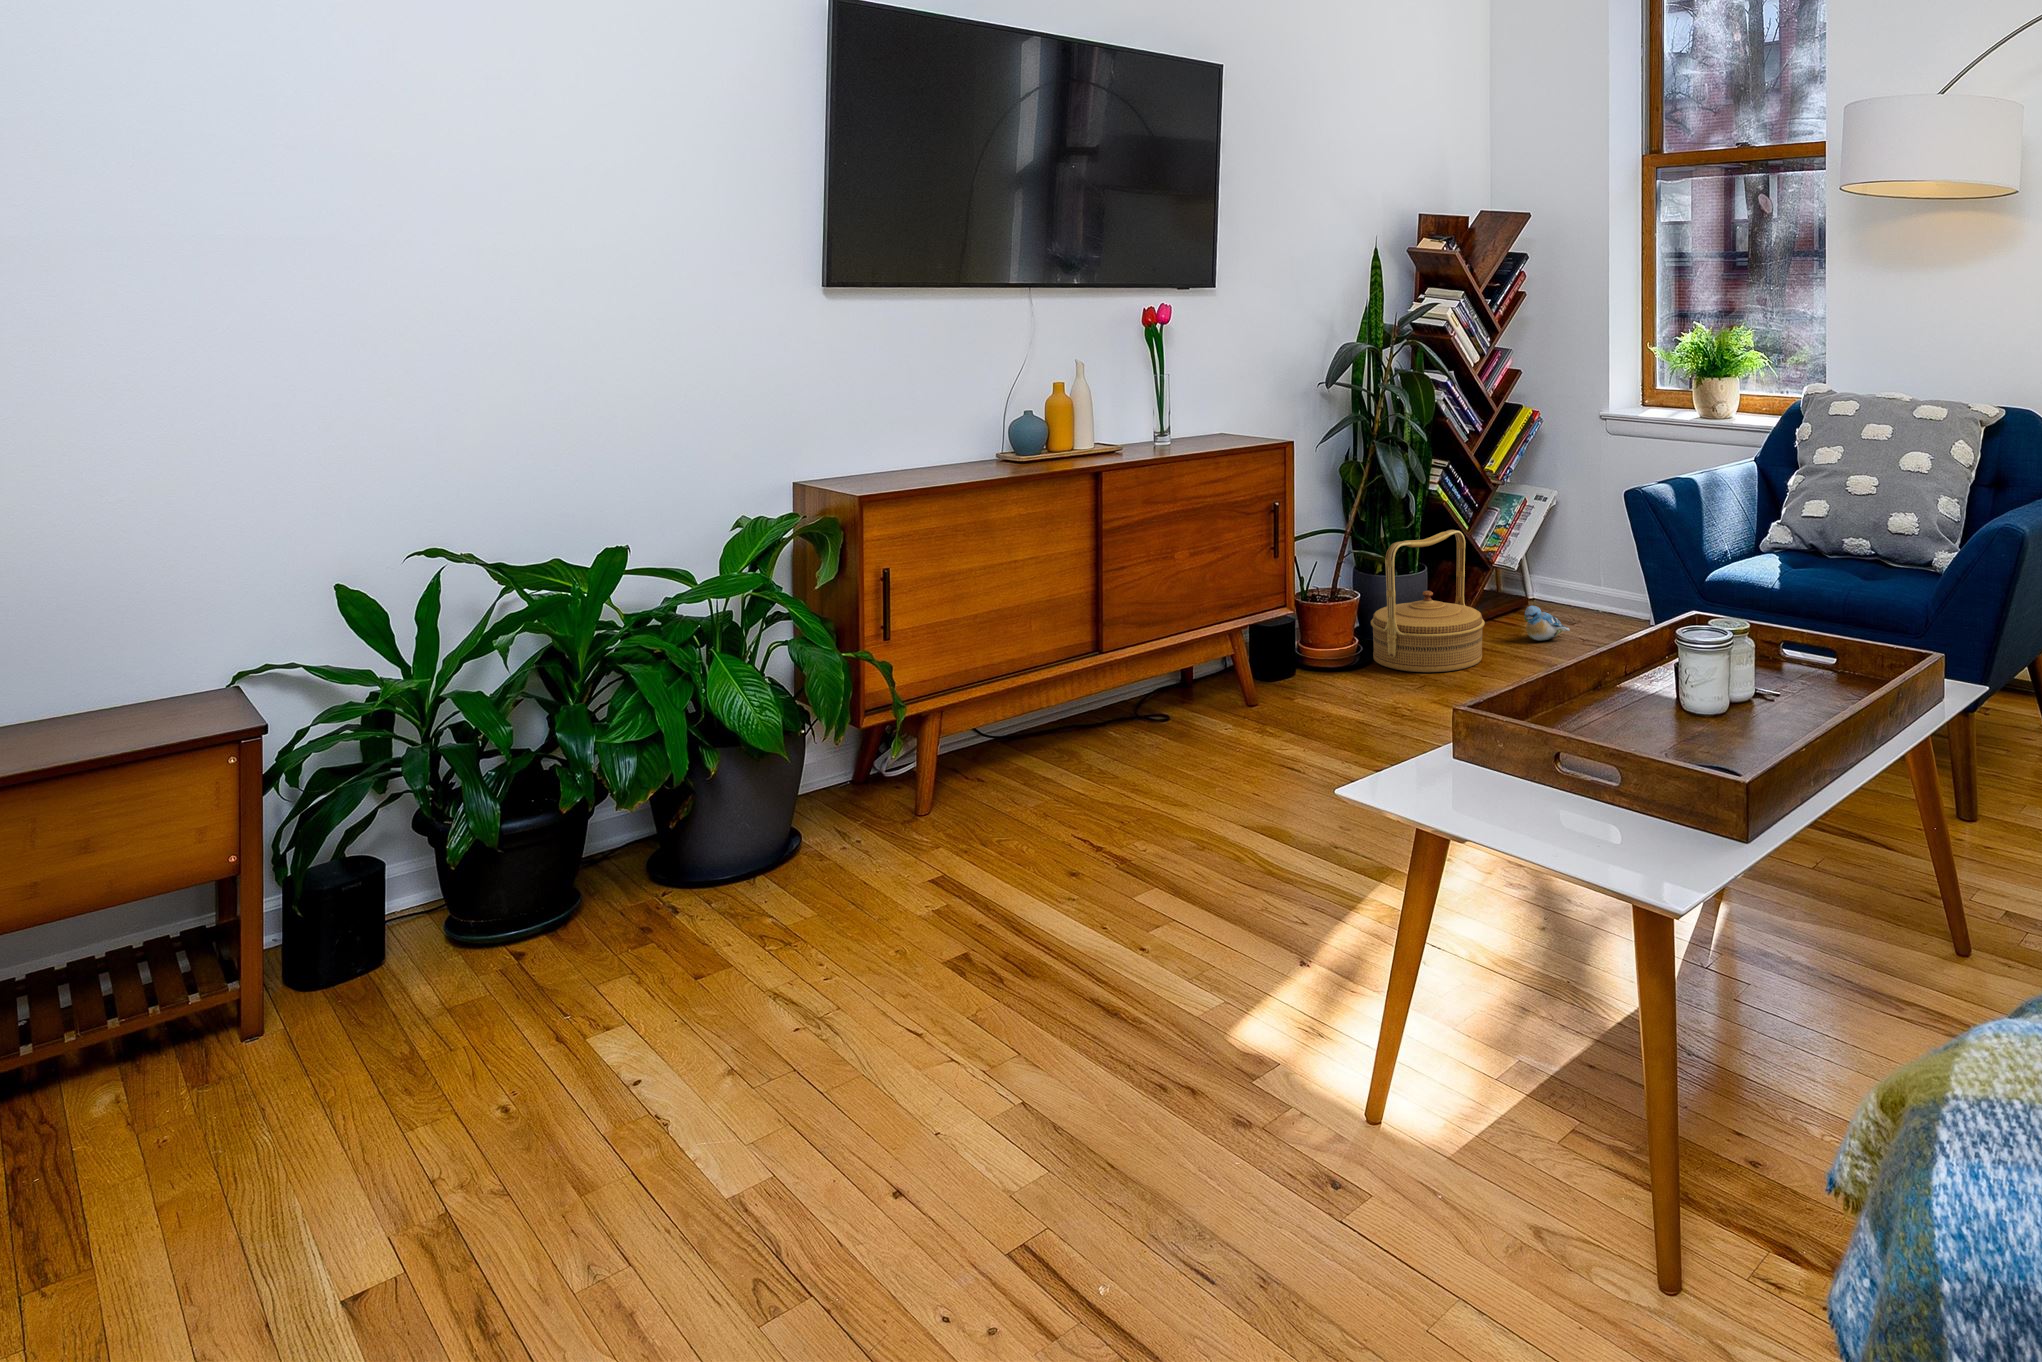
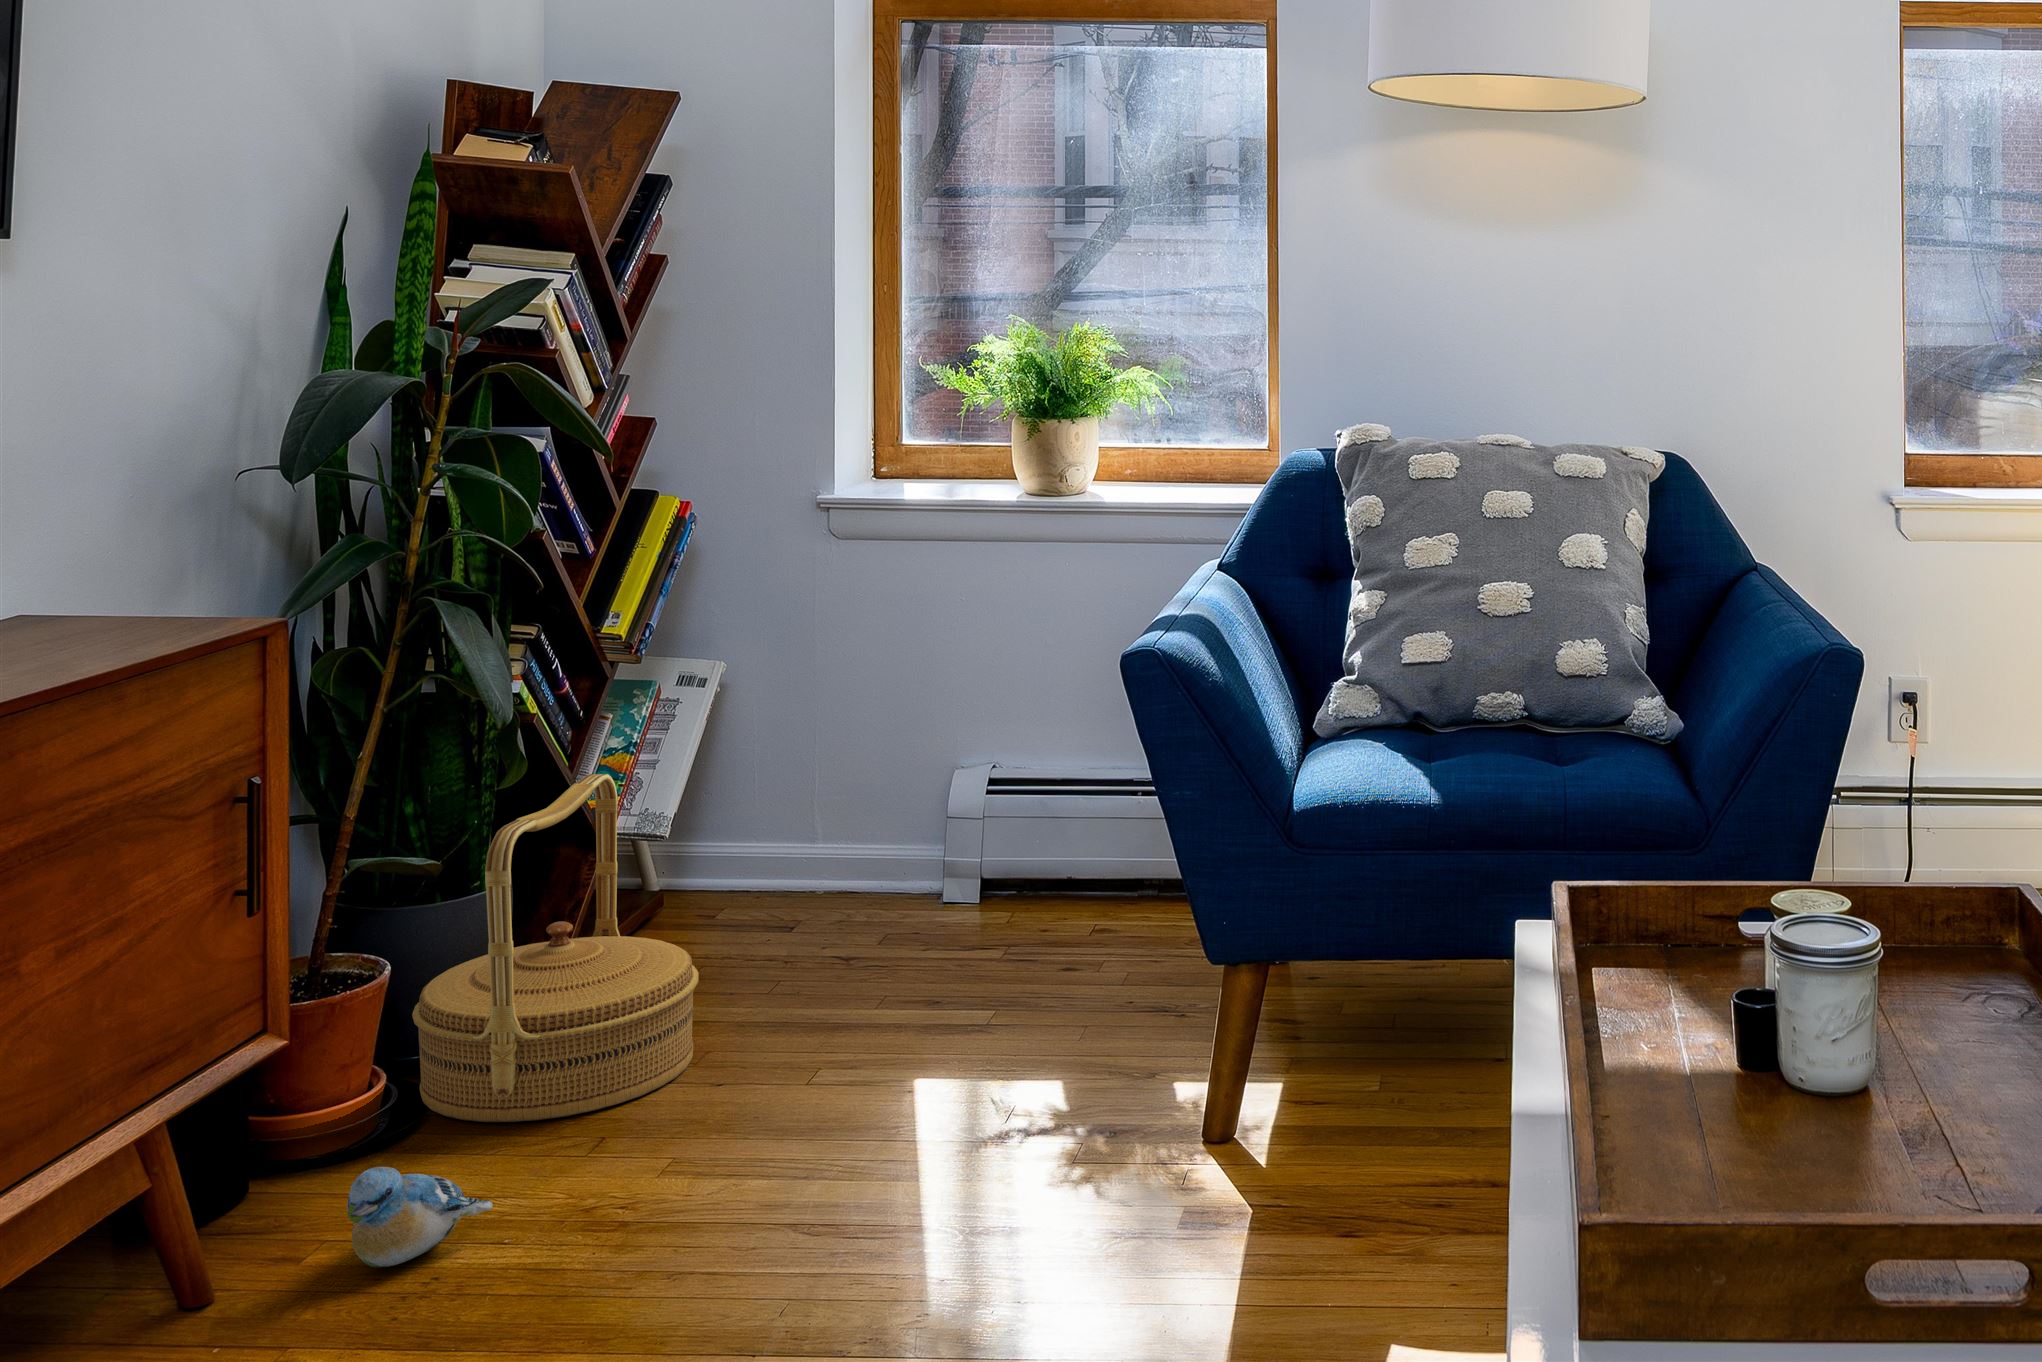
plush toy: present [1524,606,1570,640] -> present [347,1167,493,1268]

